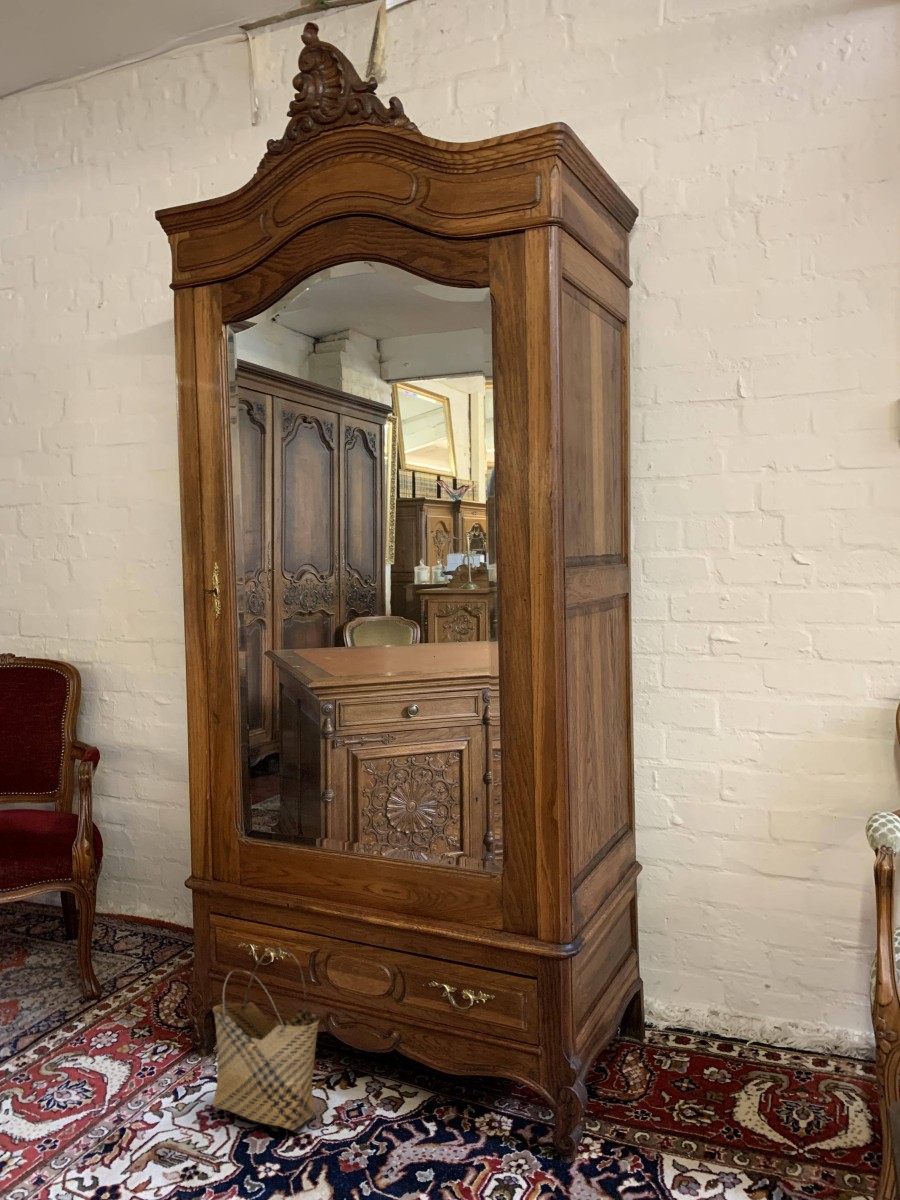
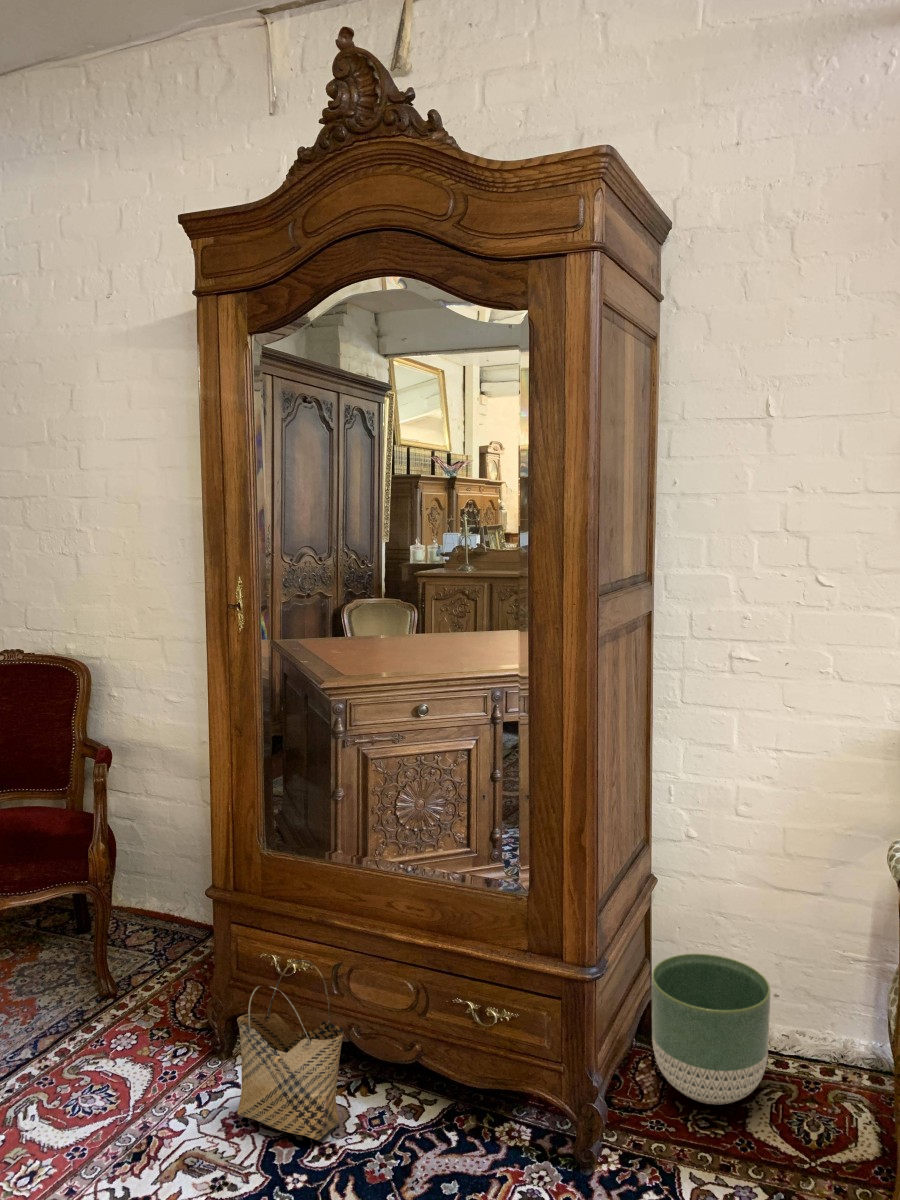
planter: none [635,942,756,1094] -> present [652,954,770,1104]

